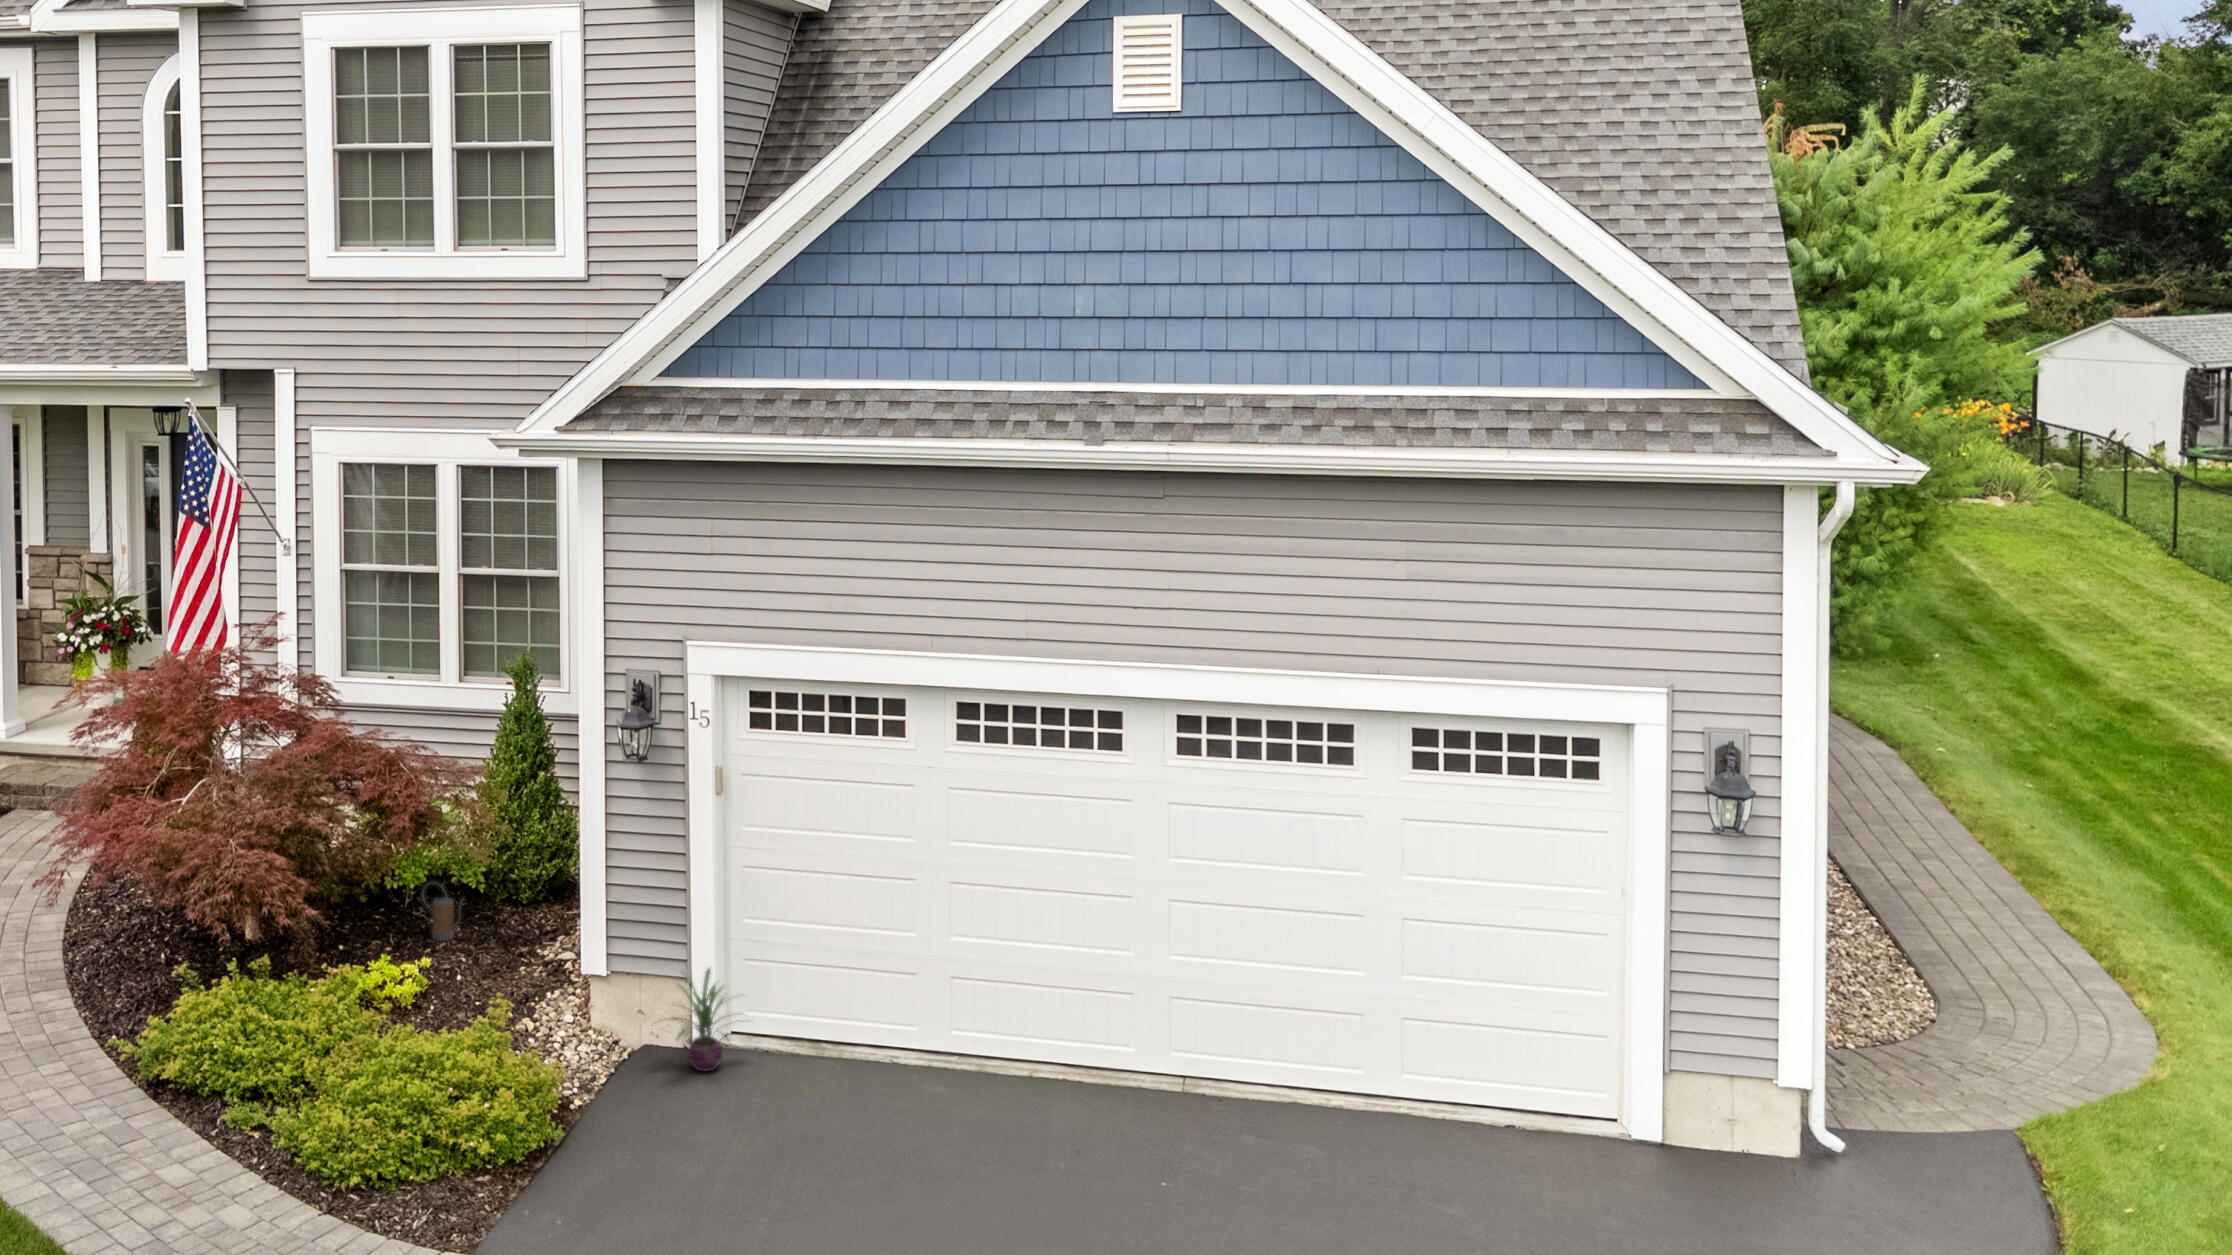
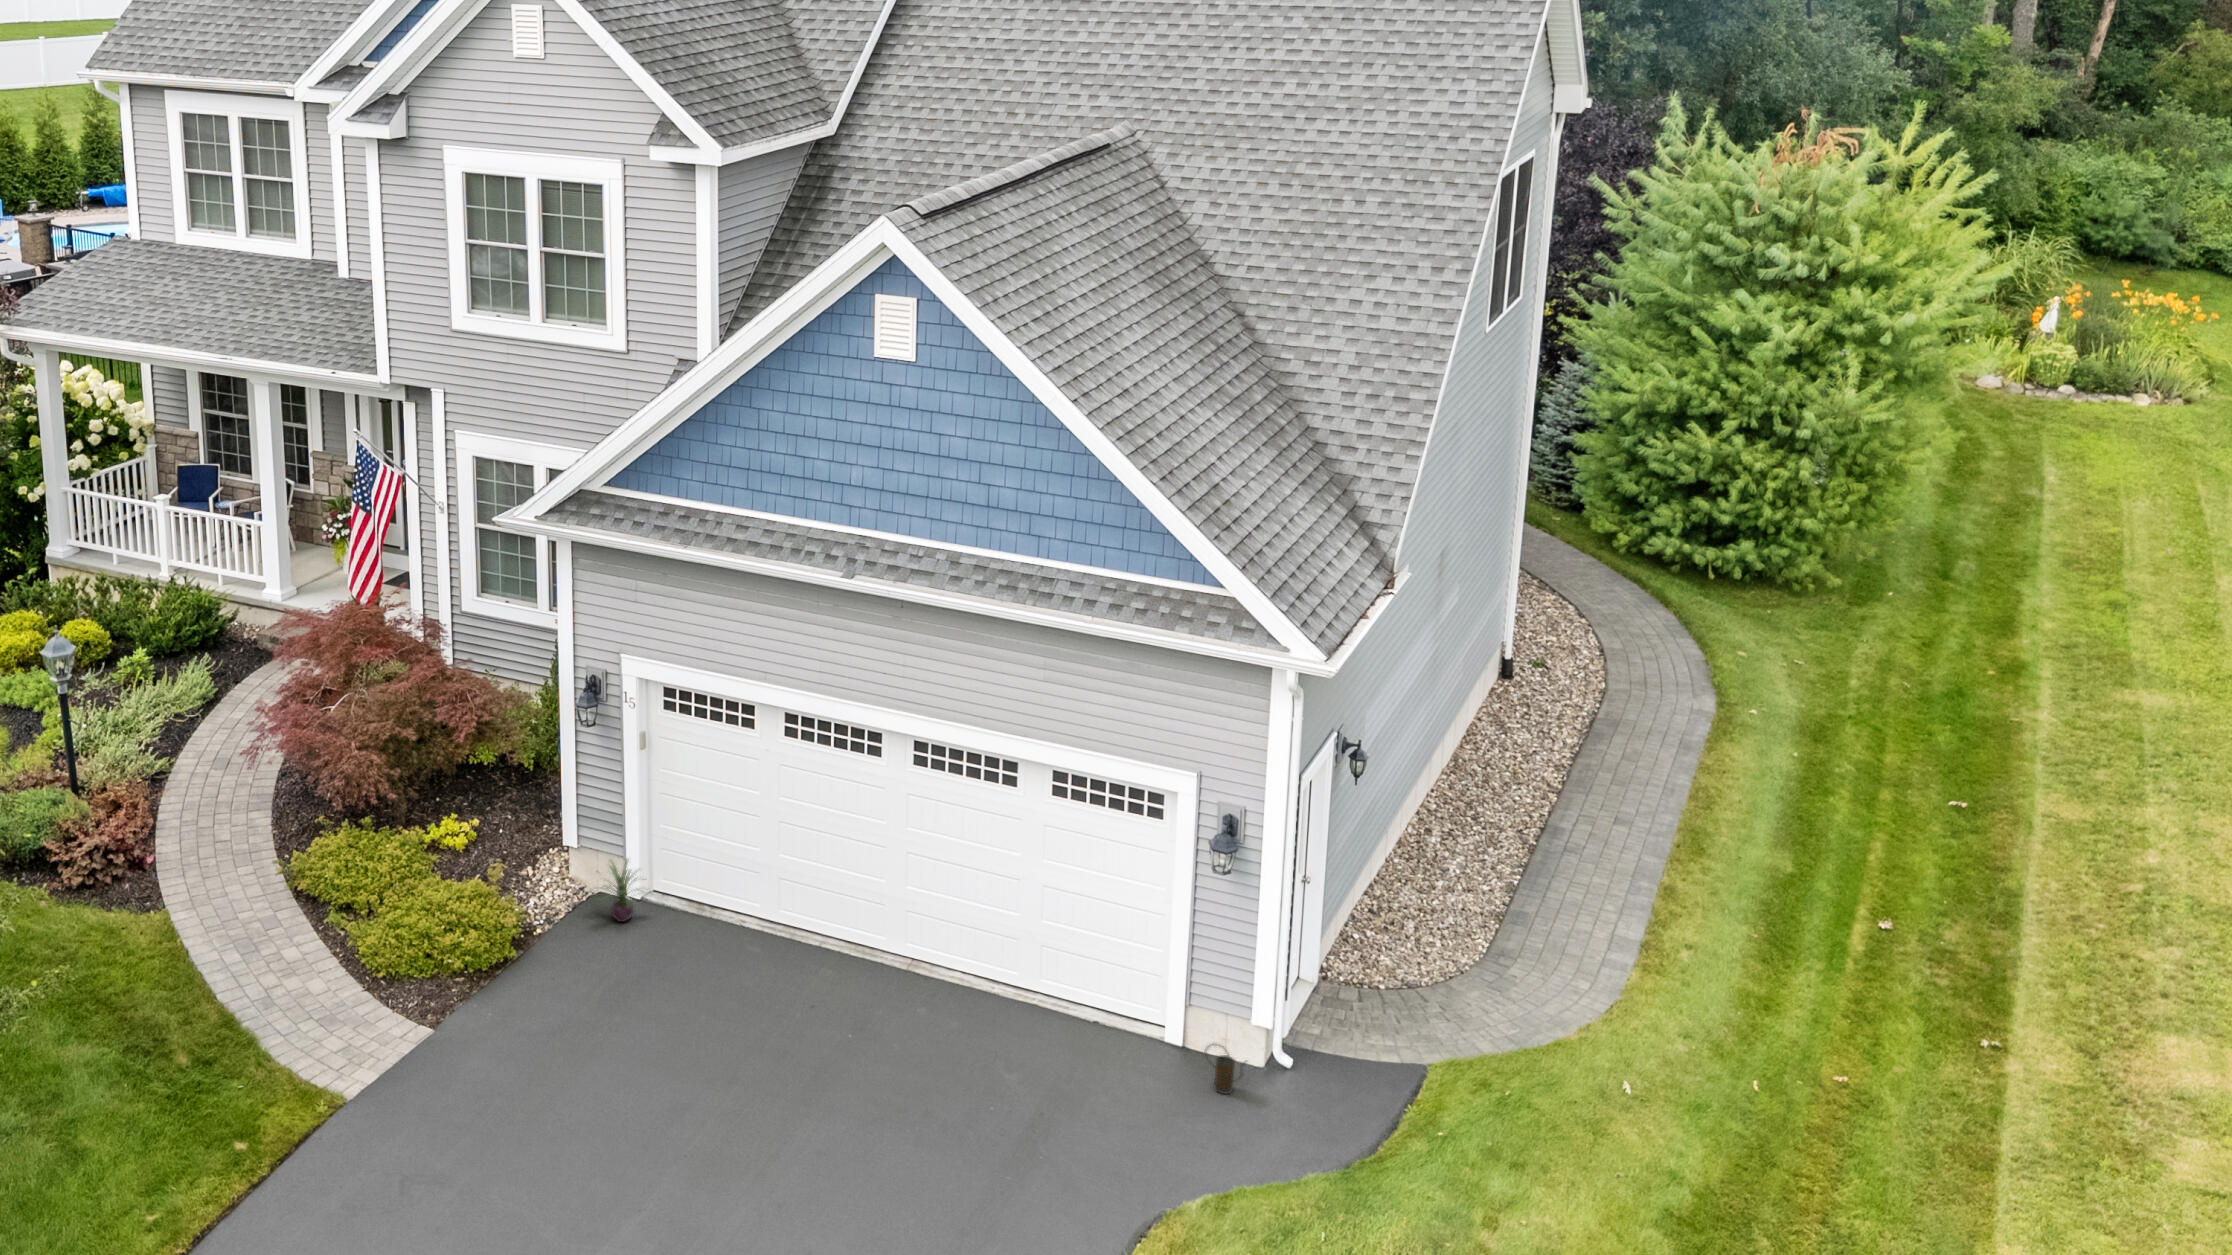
watering can: present [423,883,461,941] -> present [1207,1046,1242,1094]

